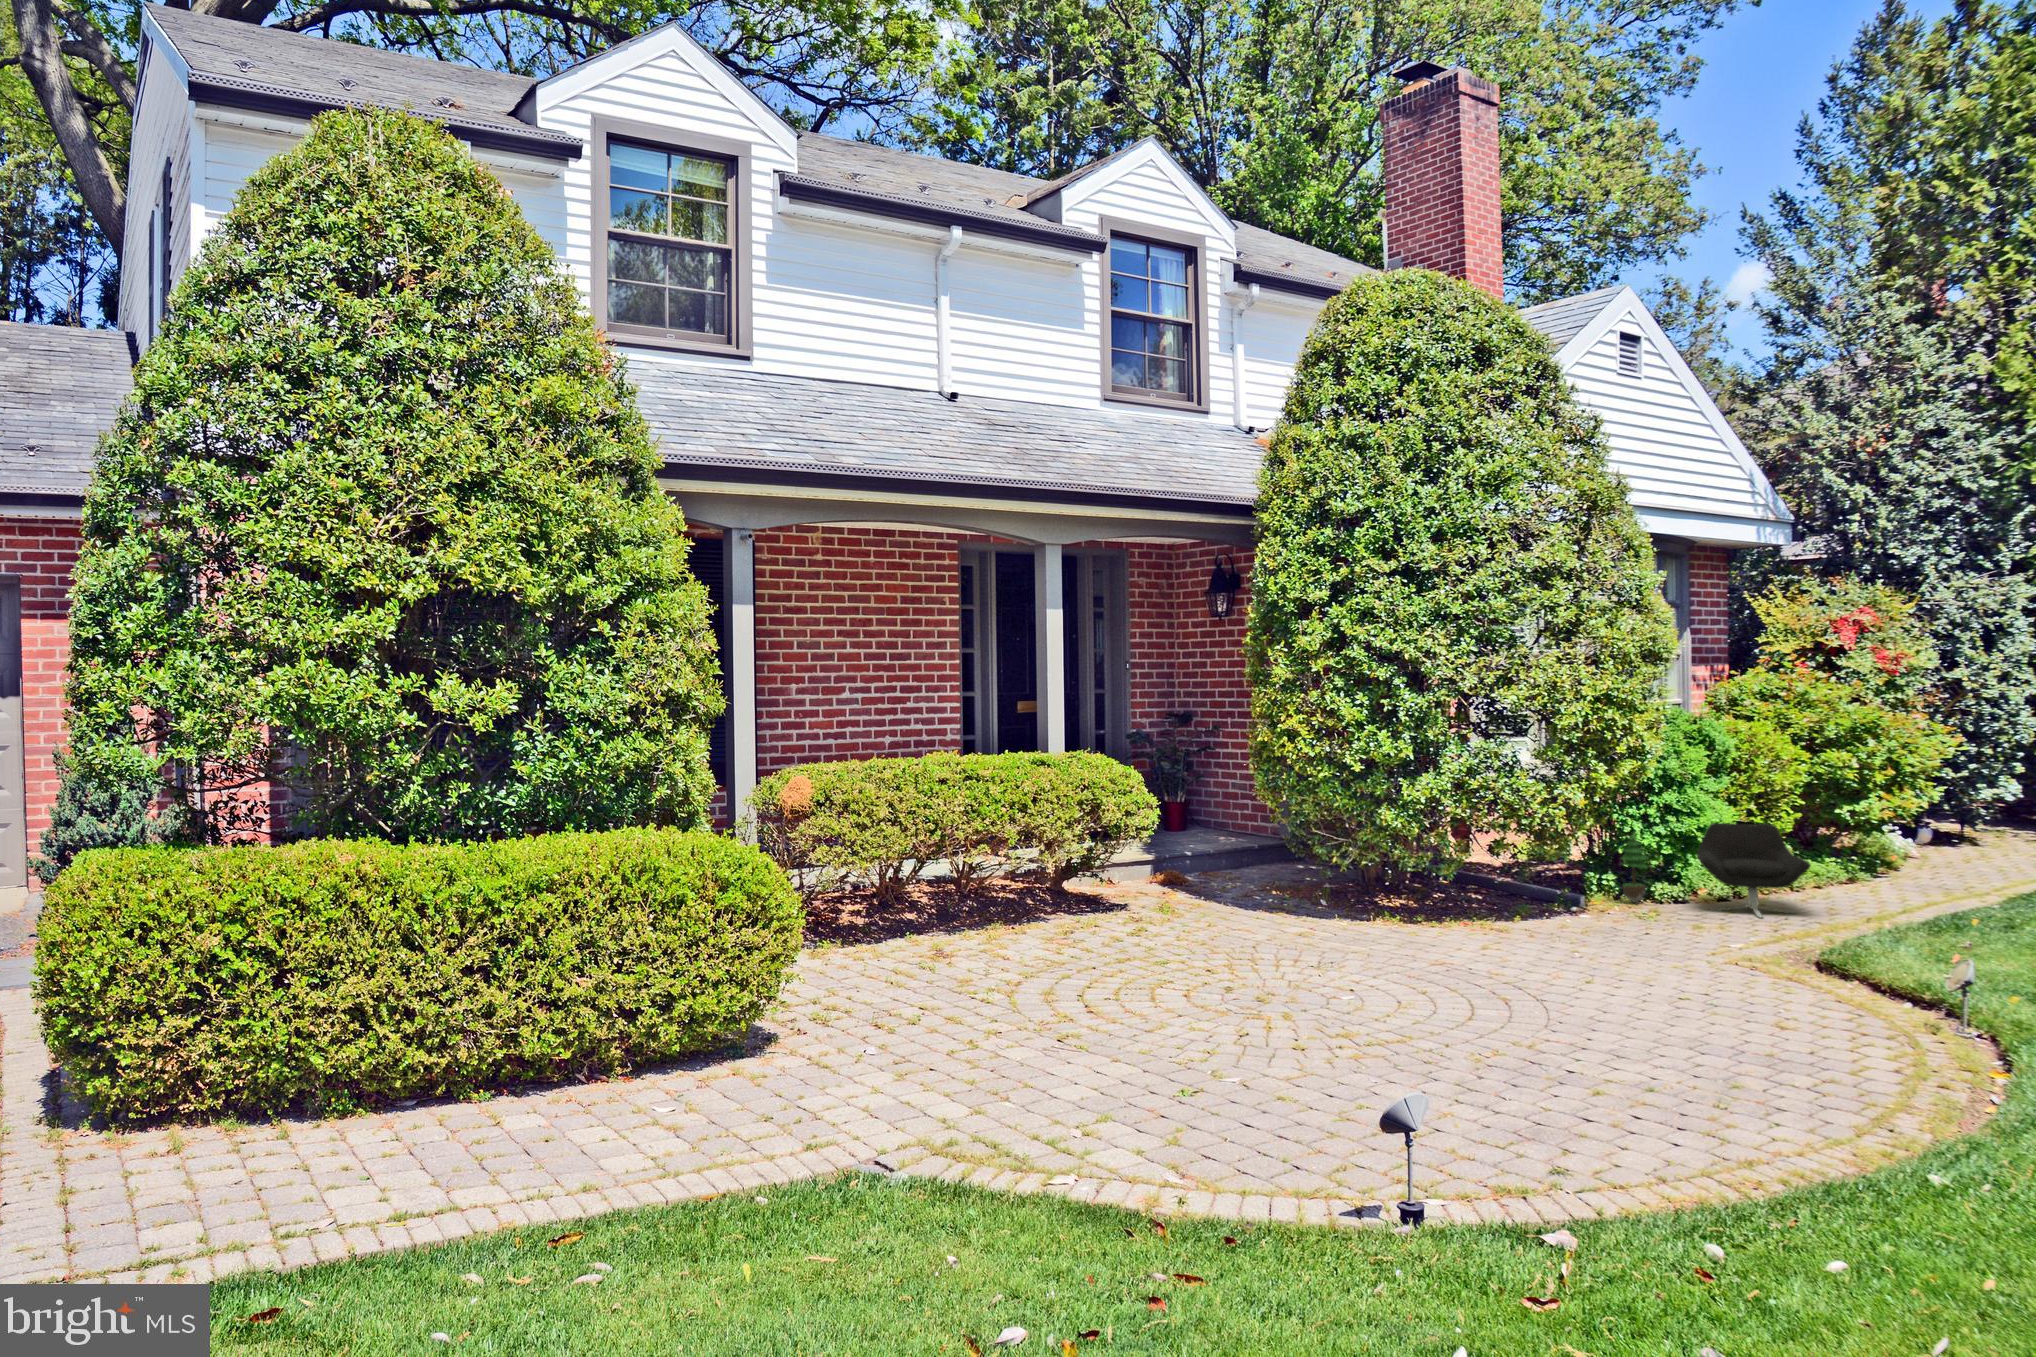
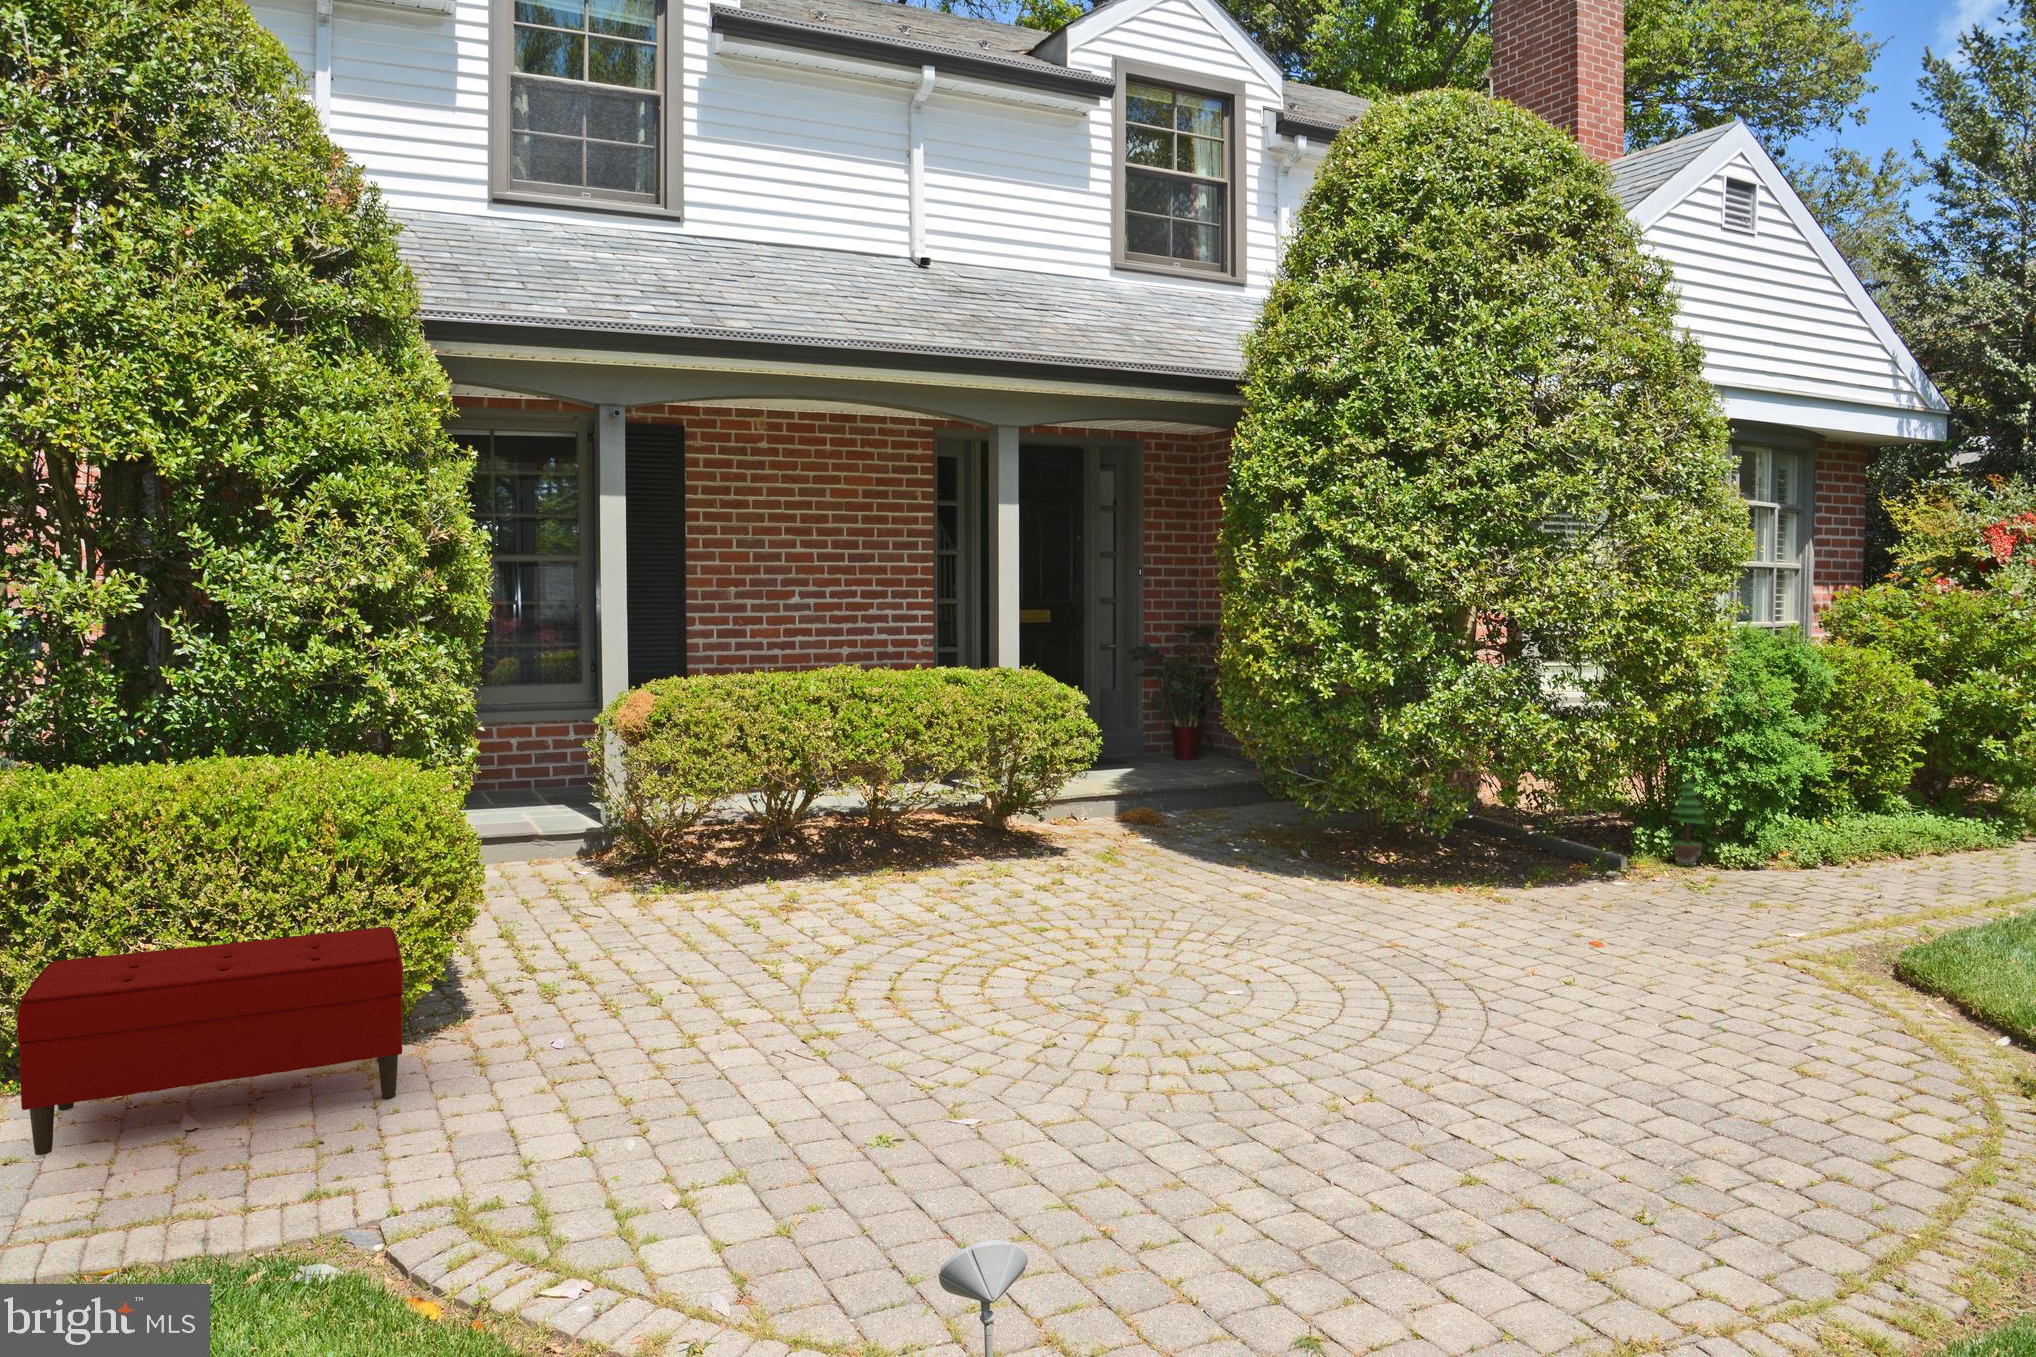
lounge chair: present [1697,823,1811,918] -> none [1771,771,1919,895]
bench: none [536,960,806,1128] -> present [17,927,403,1155]

